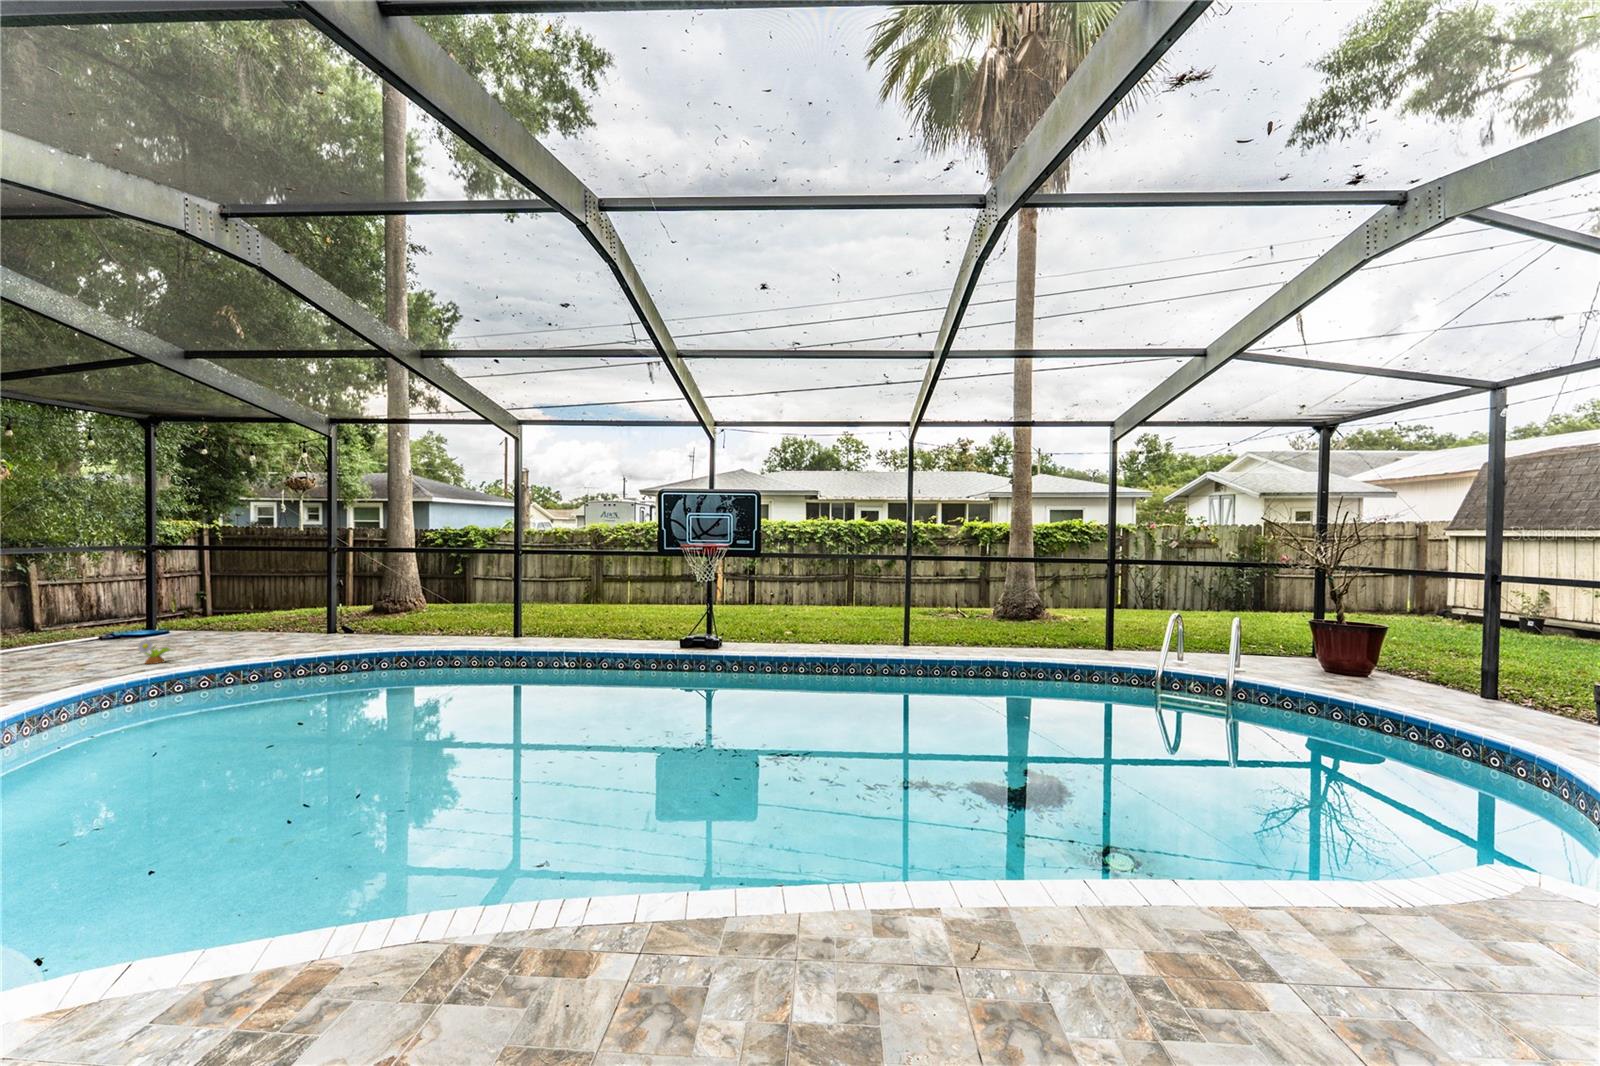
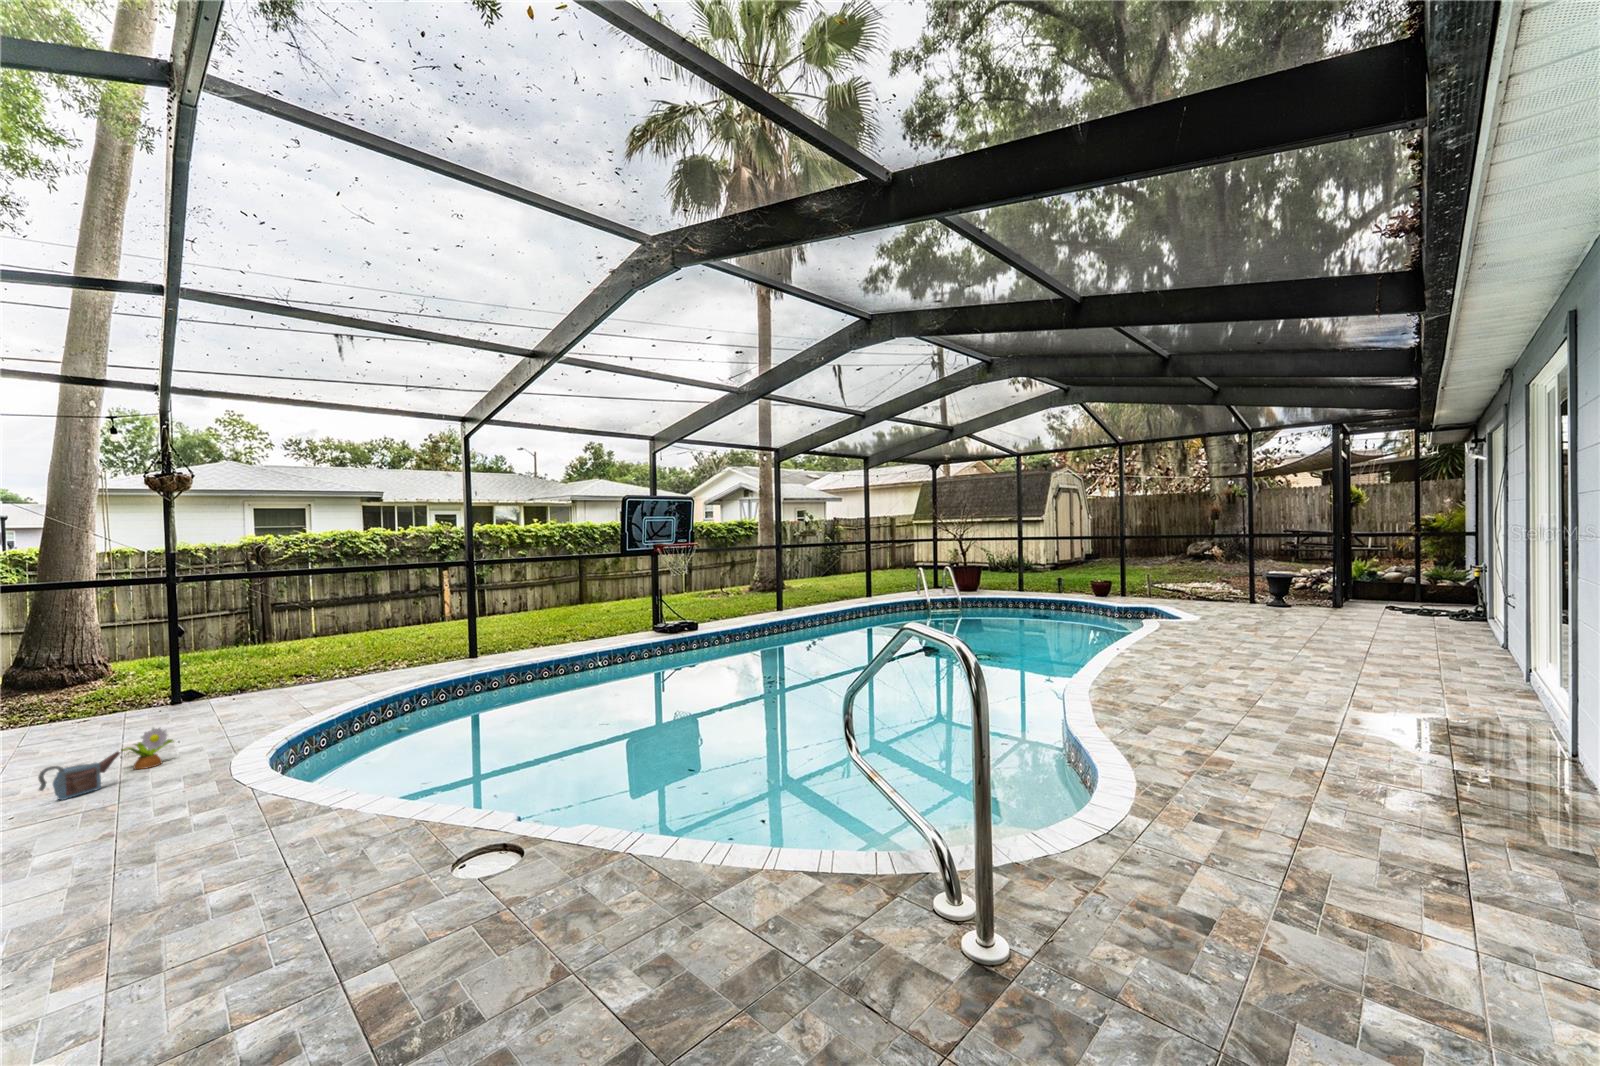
watering can: none [62,649,109,671] -> present [38,752,120,800]

